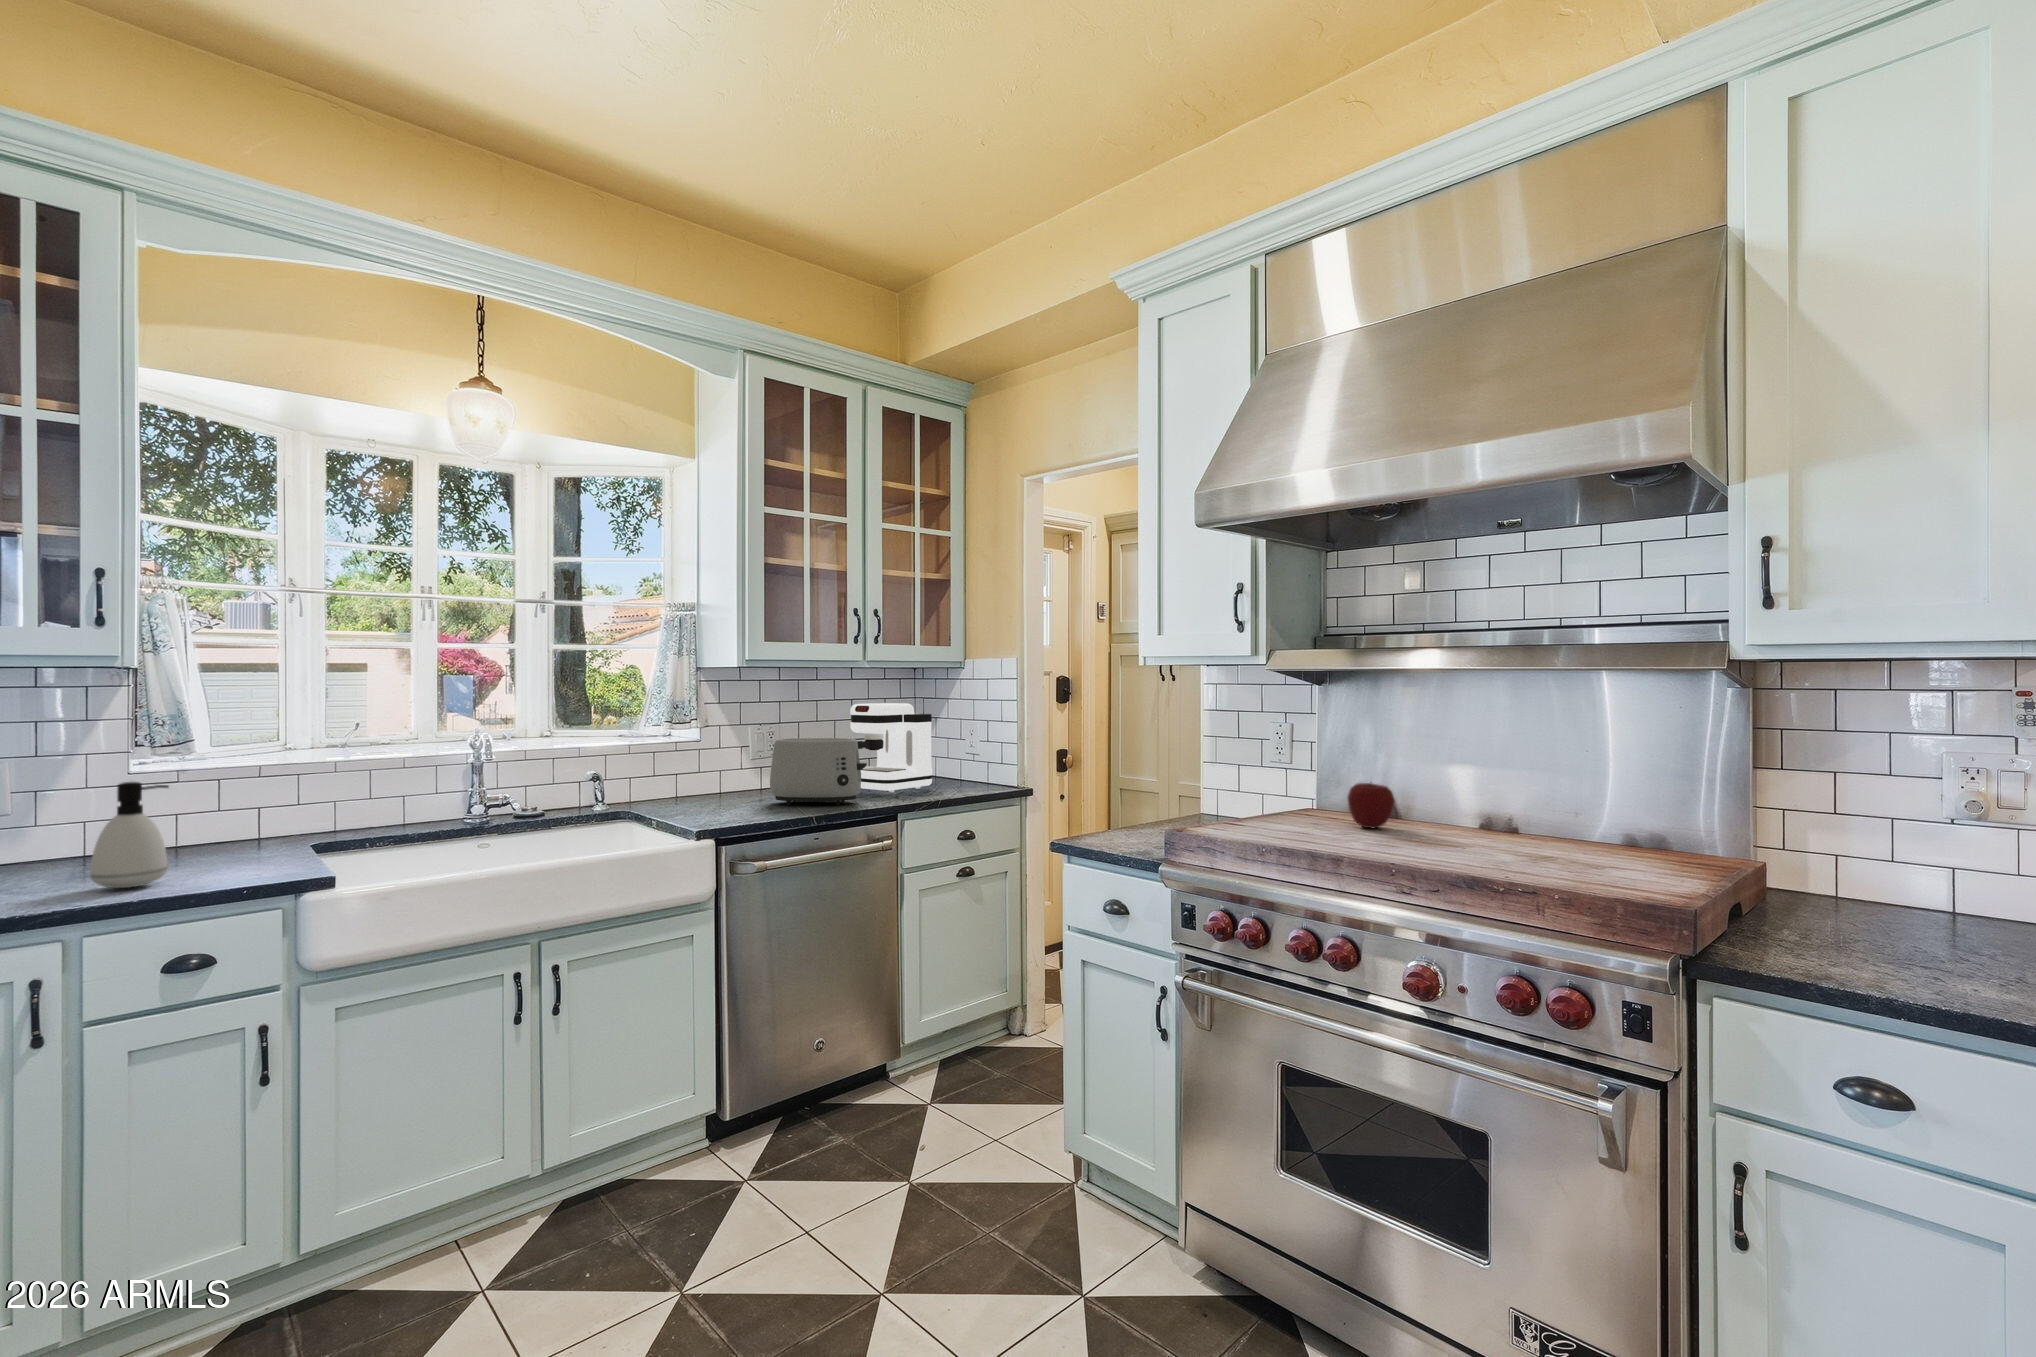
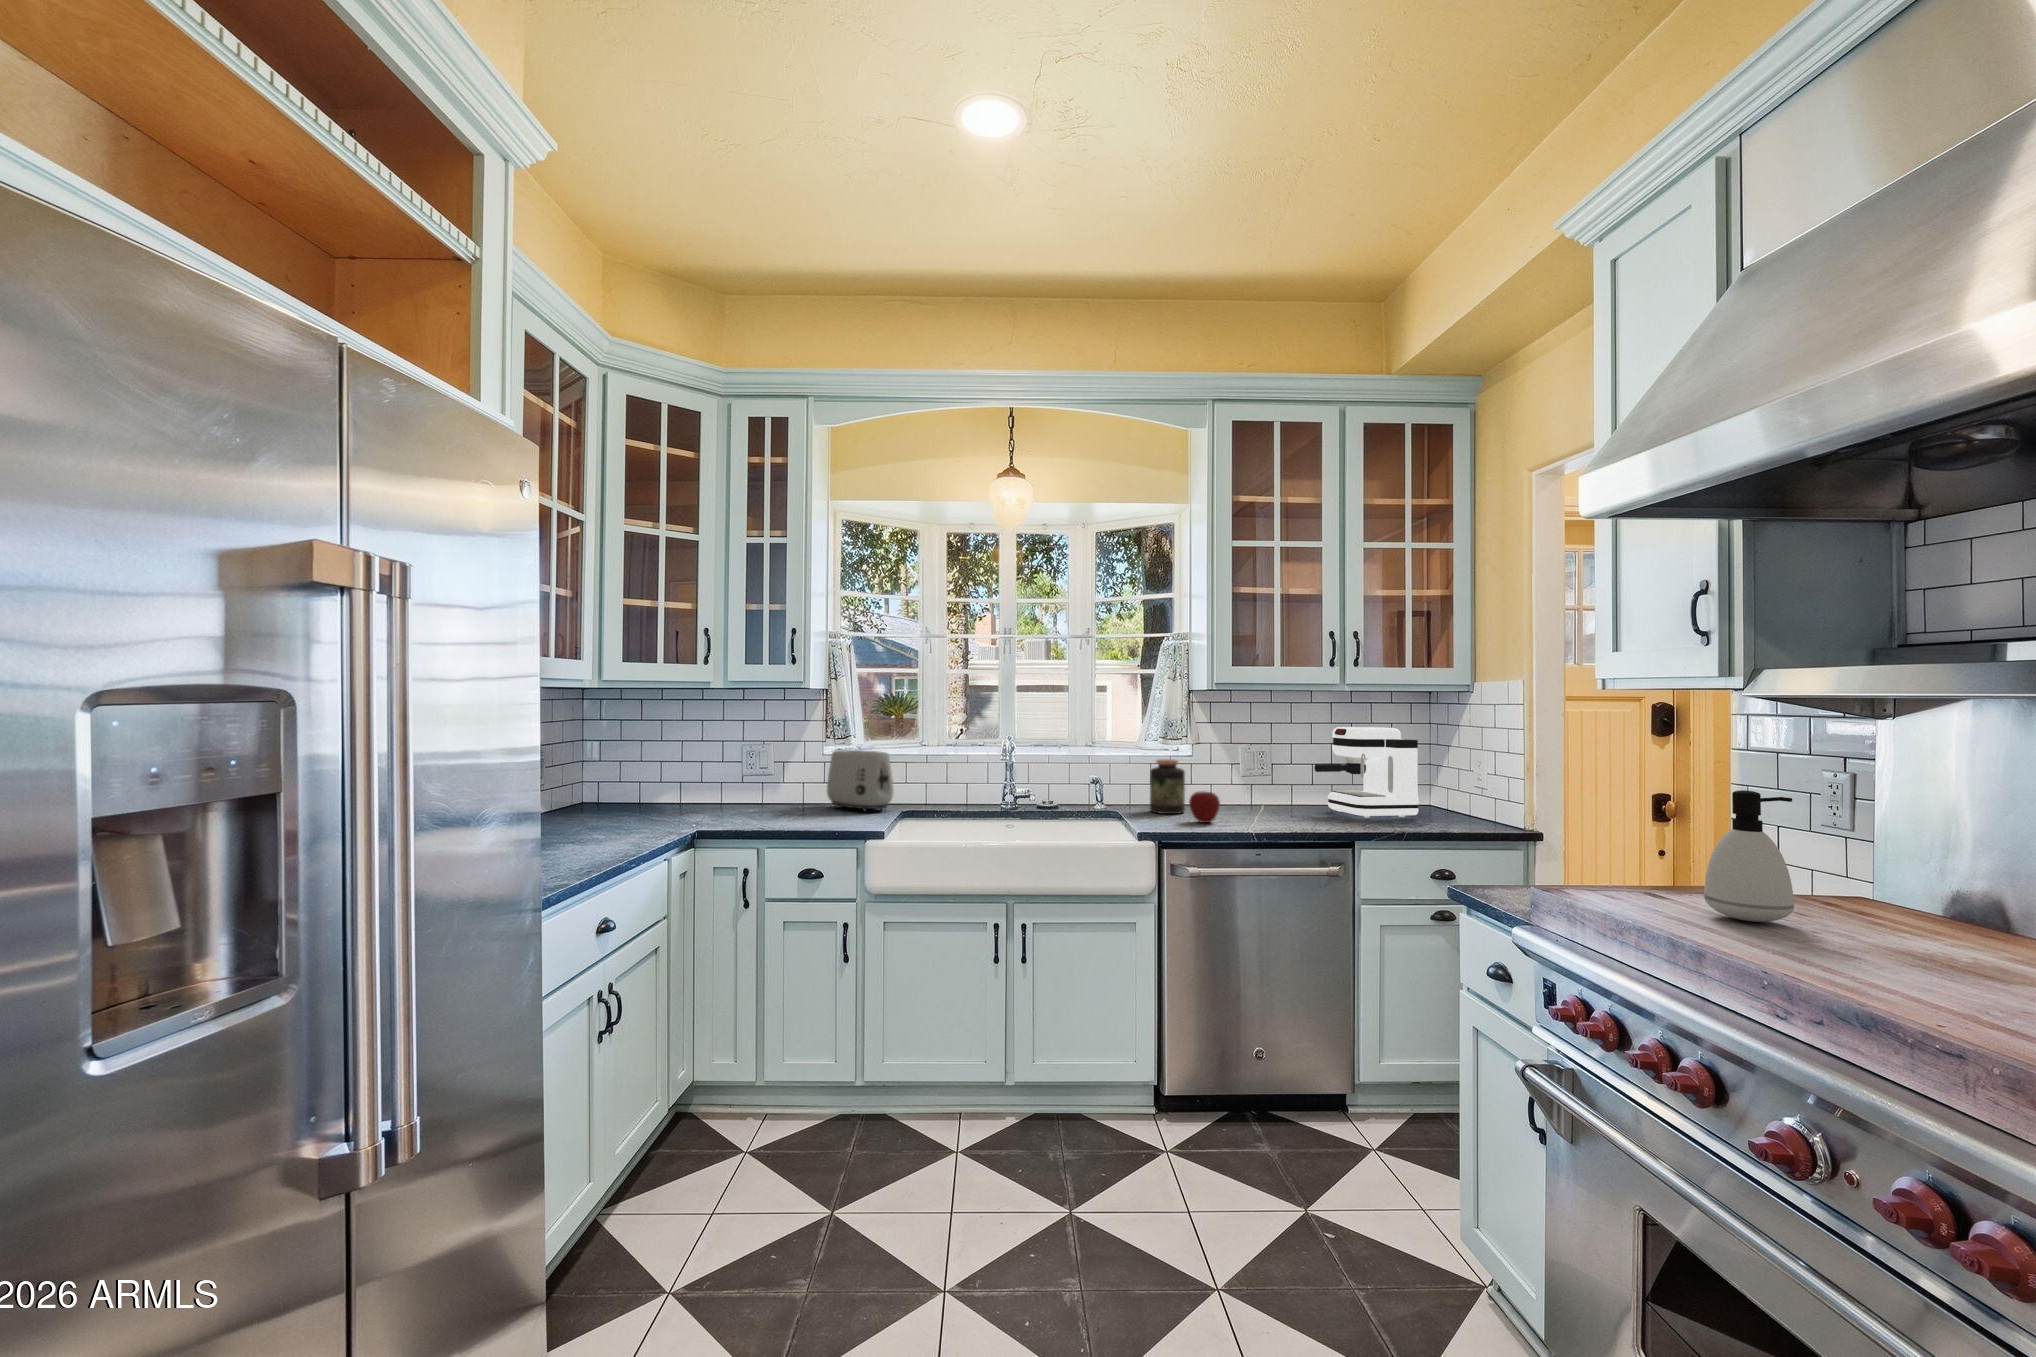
toaster: present [770,738,867,805] -> present [827,750,894,812]
jar: none [670,747,712,809] -> present [1150,759,1185,814]
soap dispenser: present [90,782,169,888] -> present [1704,790,1794,922]
apple: present [1348,782,1395,828] -> present [1189,791,1220,823]

